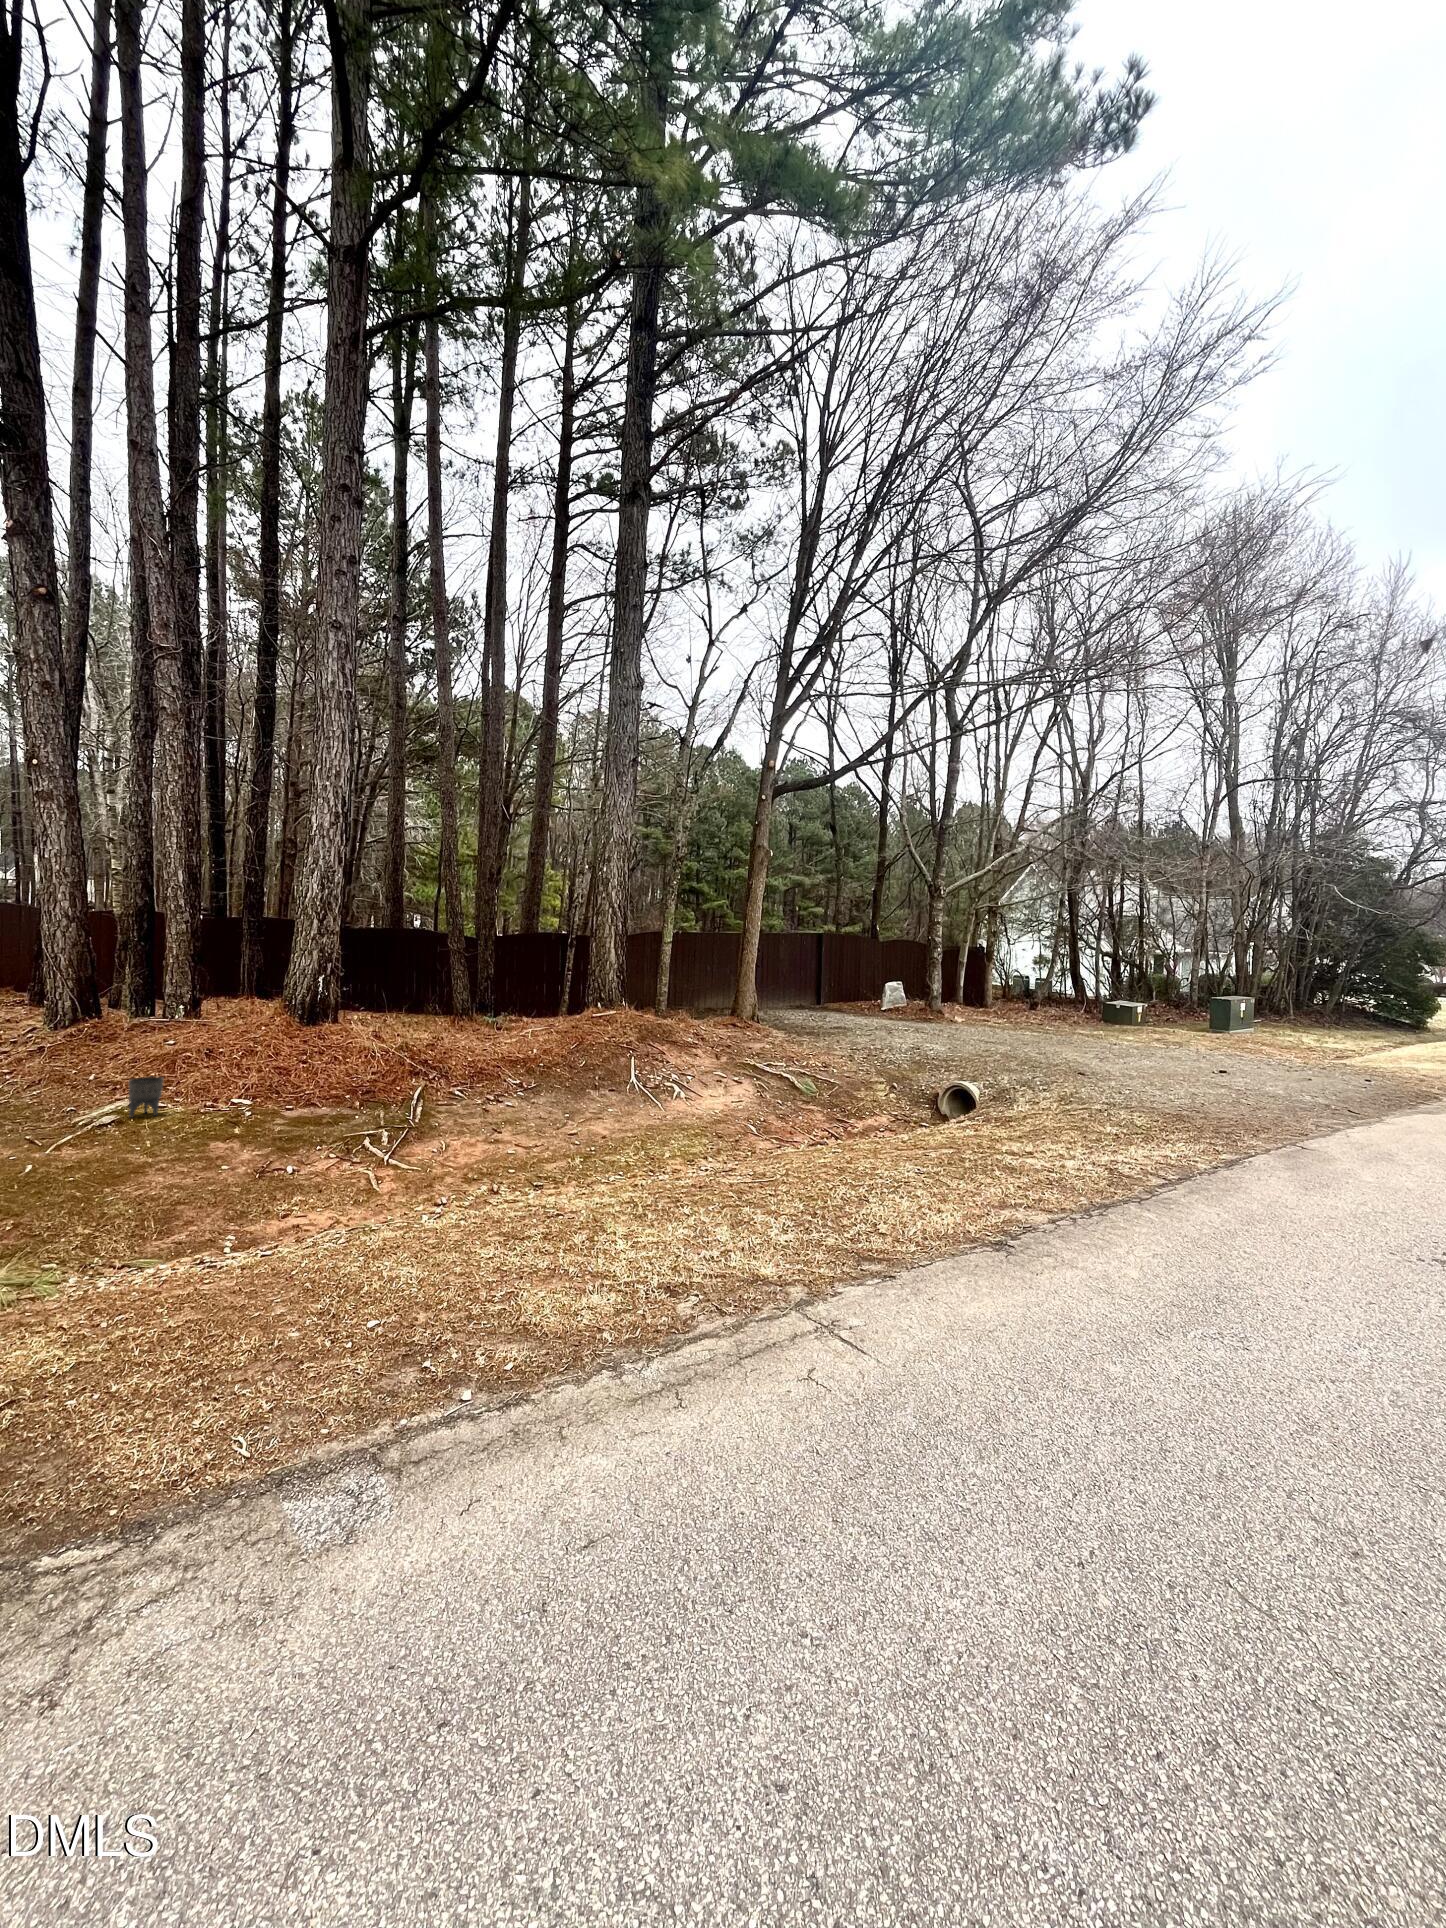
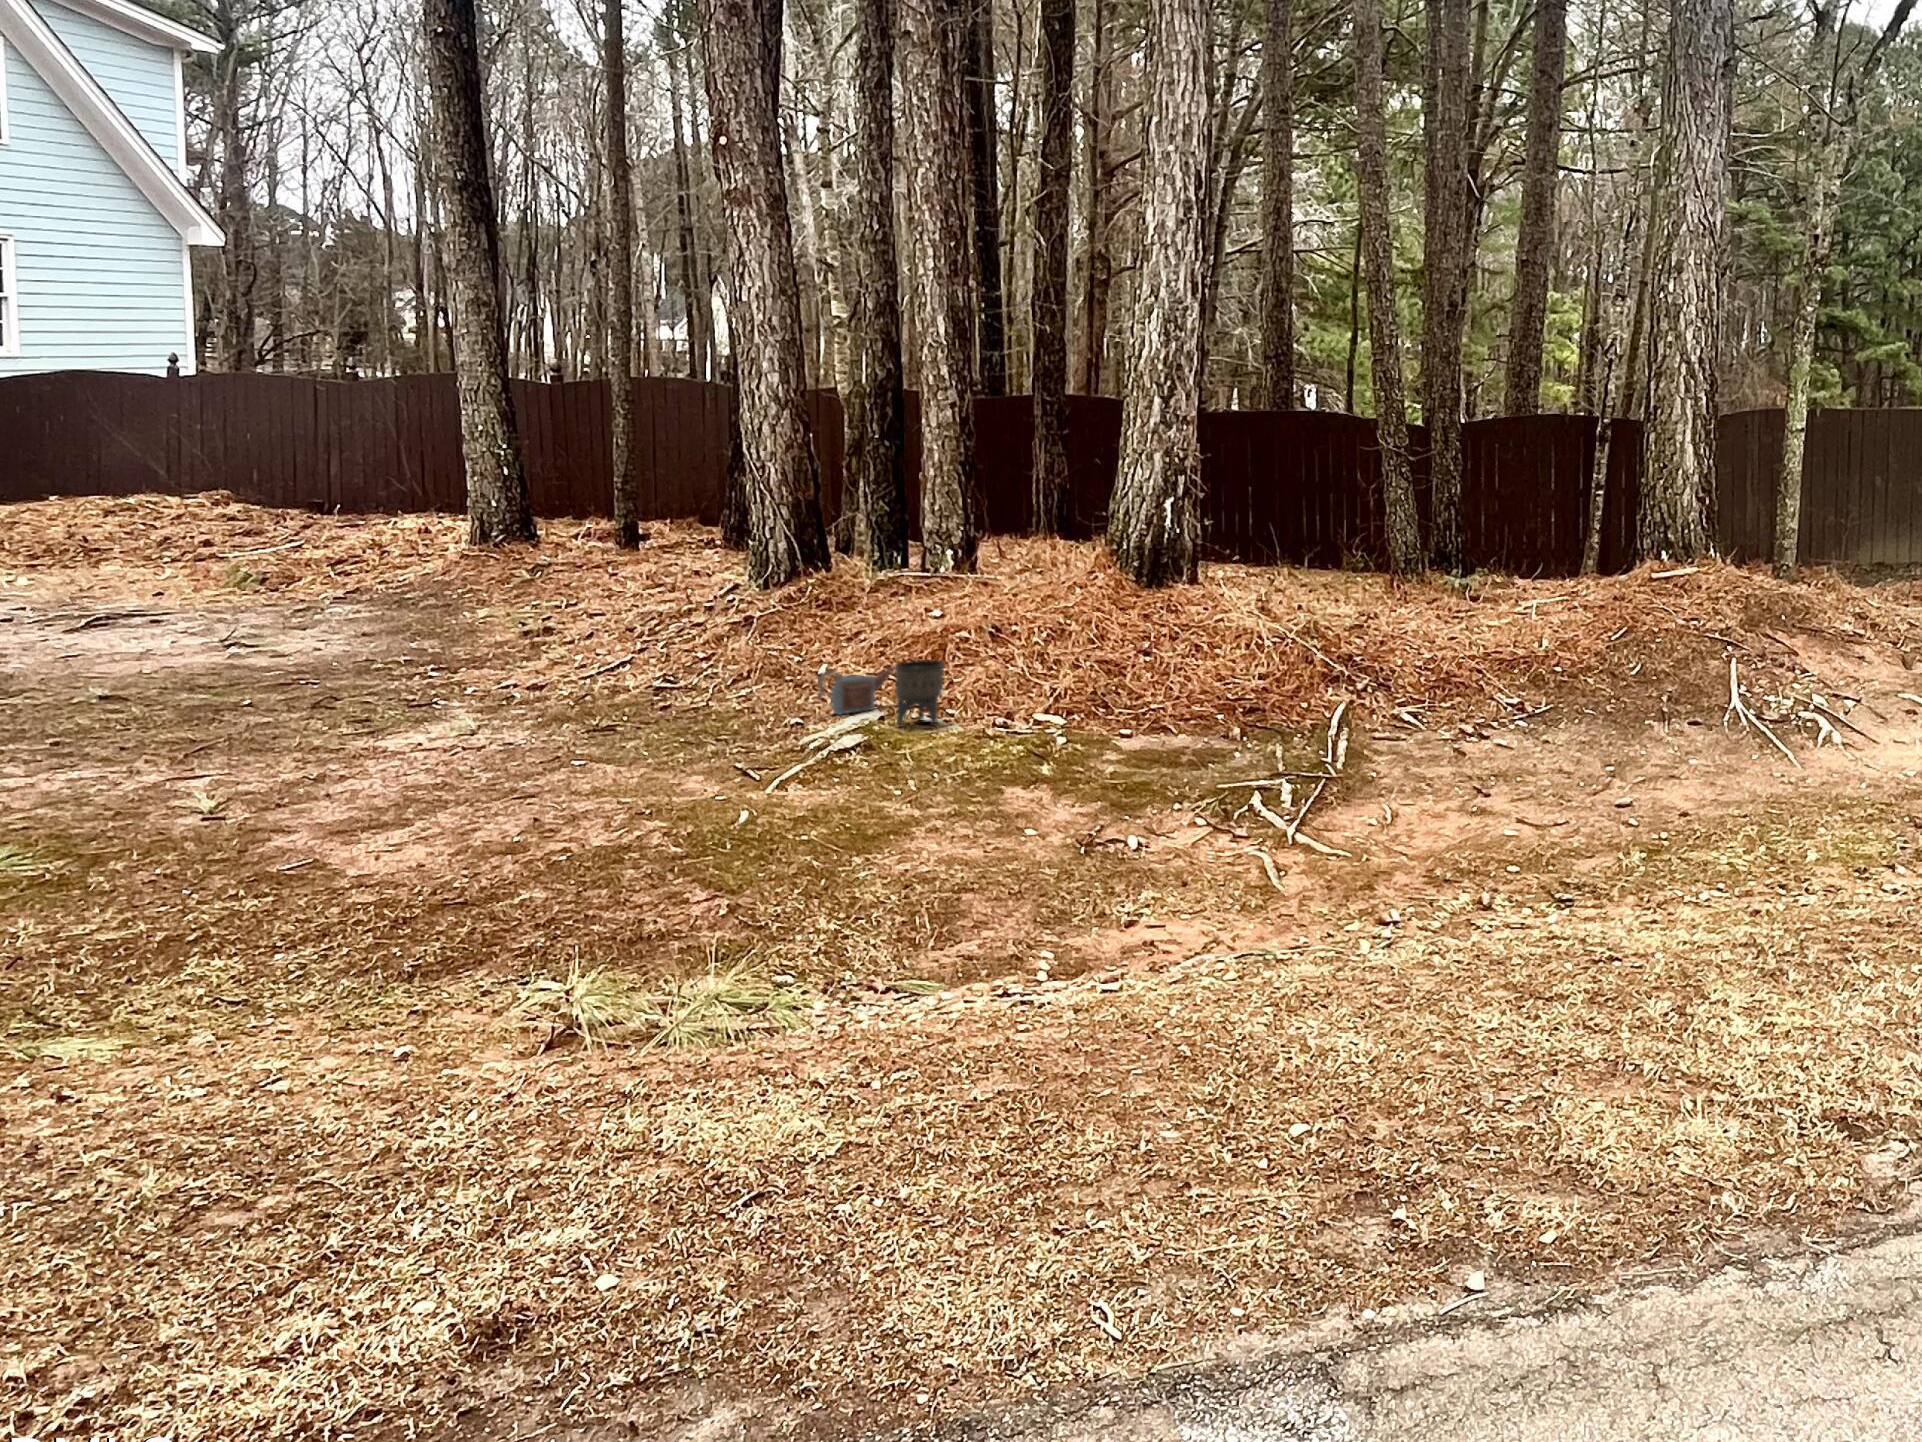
watering can: none [68,1082,126,1113] -> present [818,666,895,715]

